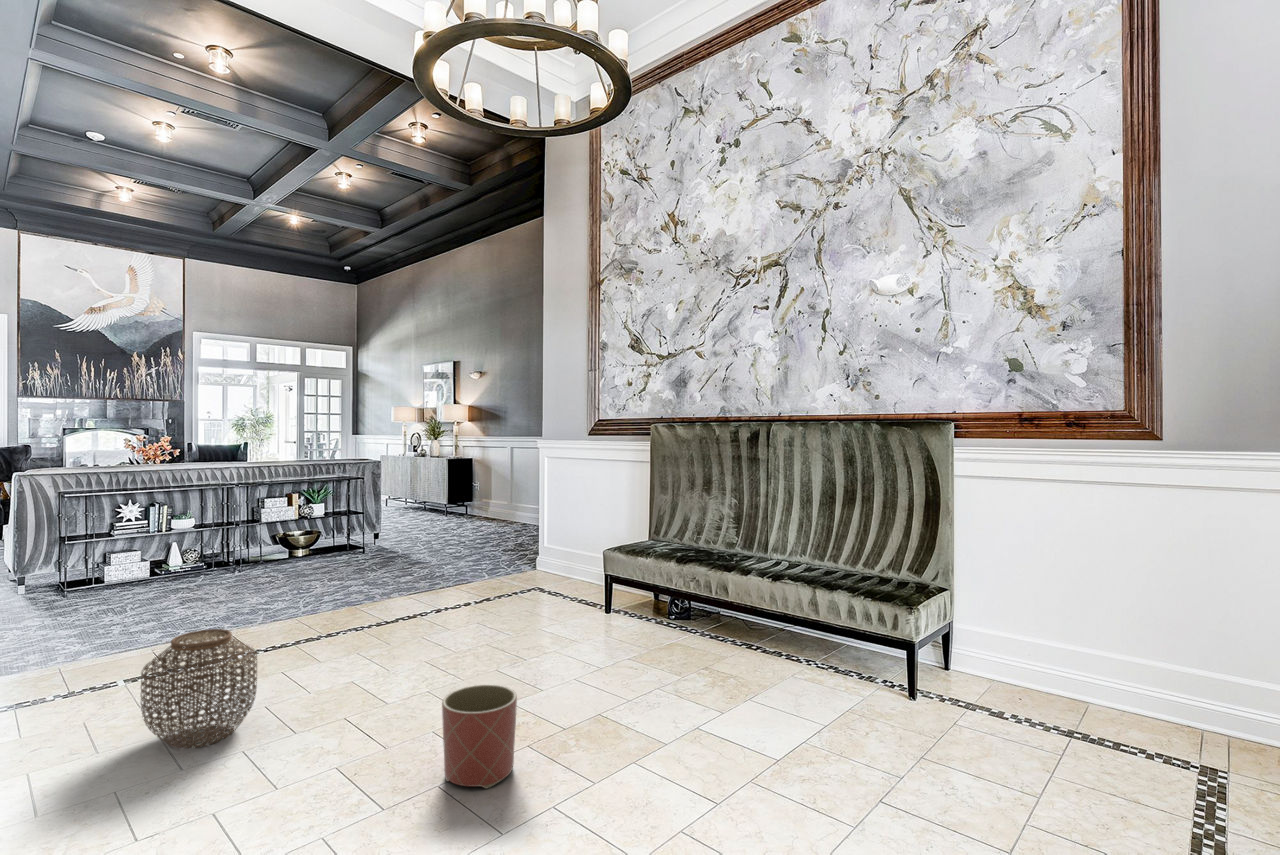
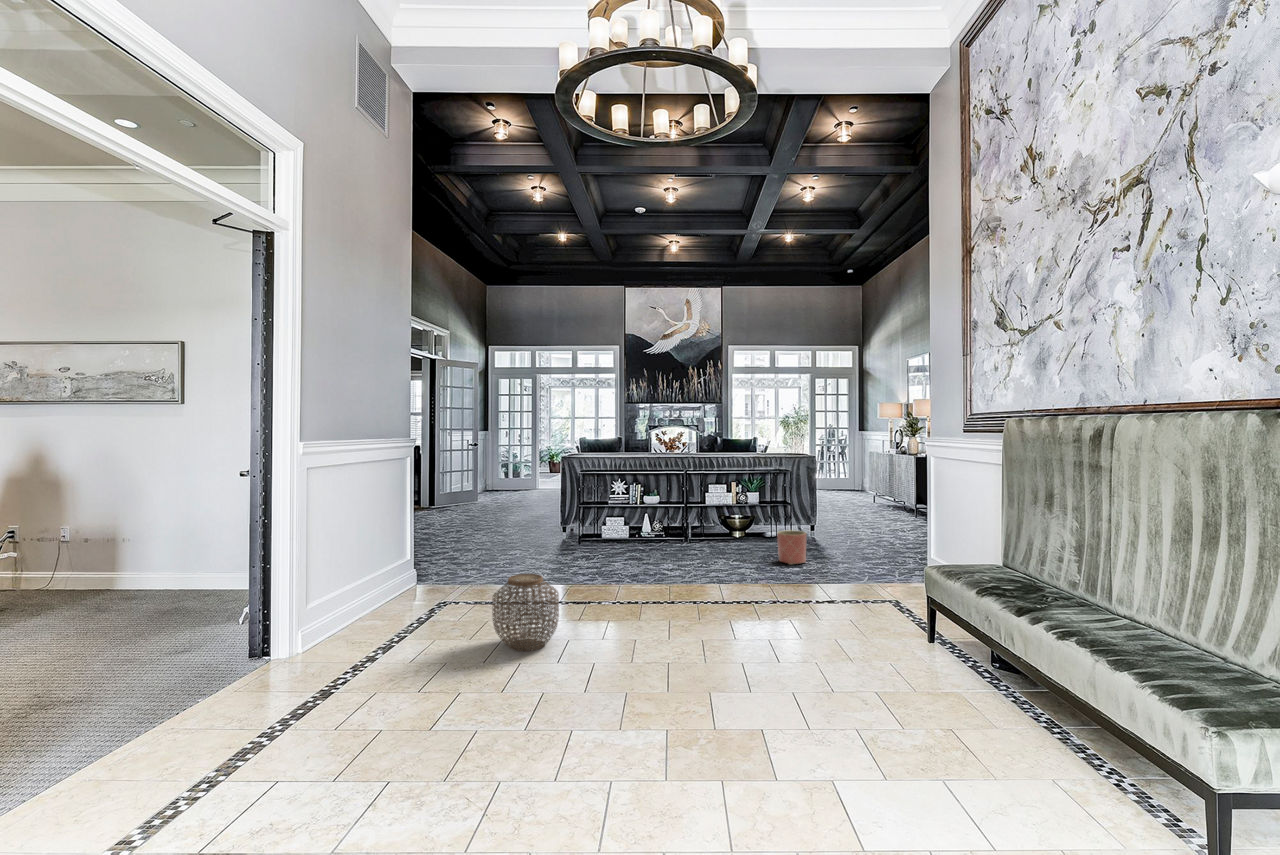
planter: present [442,685,517,789] -> present [777,530,807,565]

